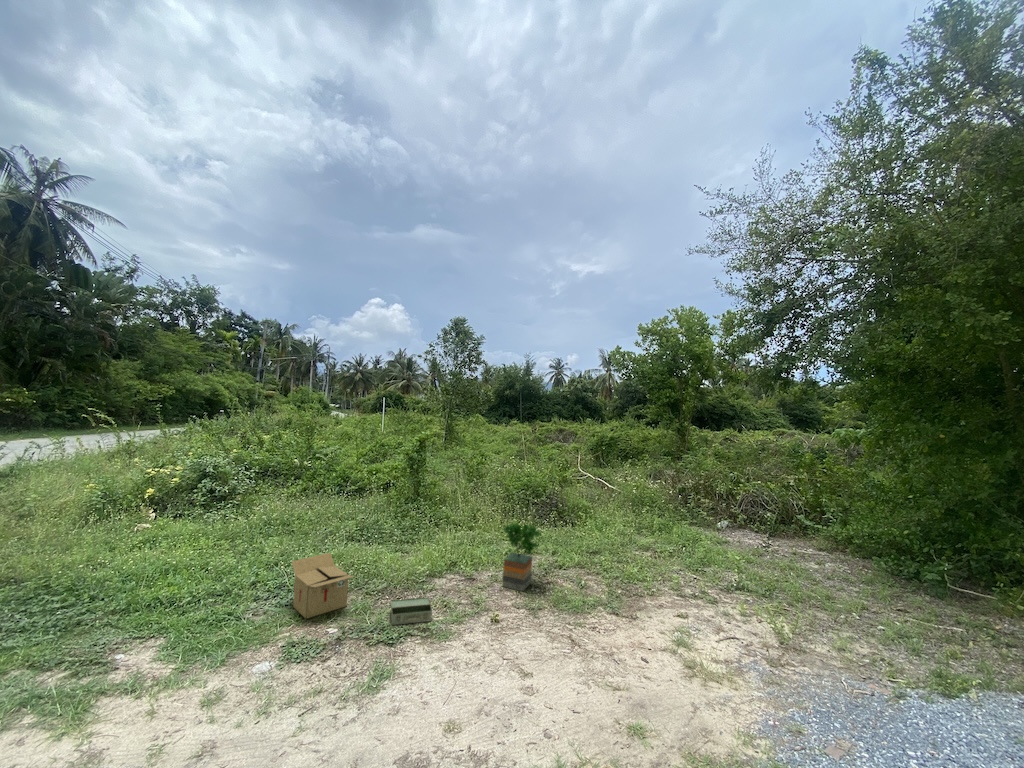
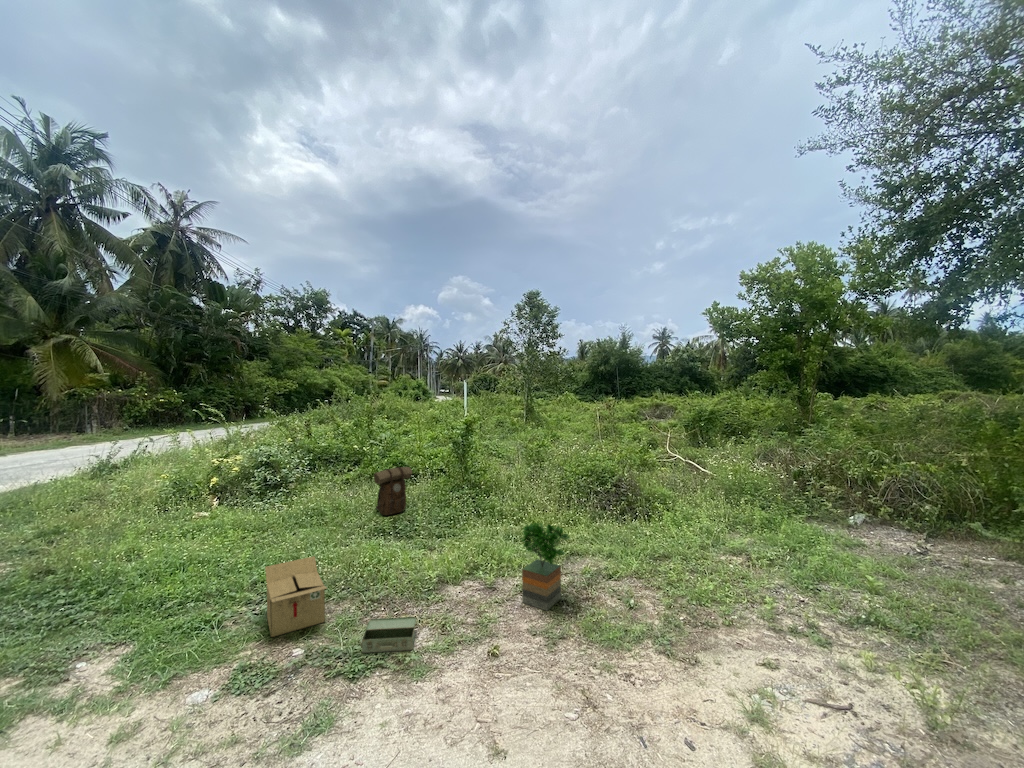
backpack: none [339,479,377,524] -> present [374,467,412,515]

